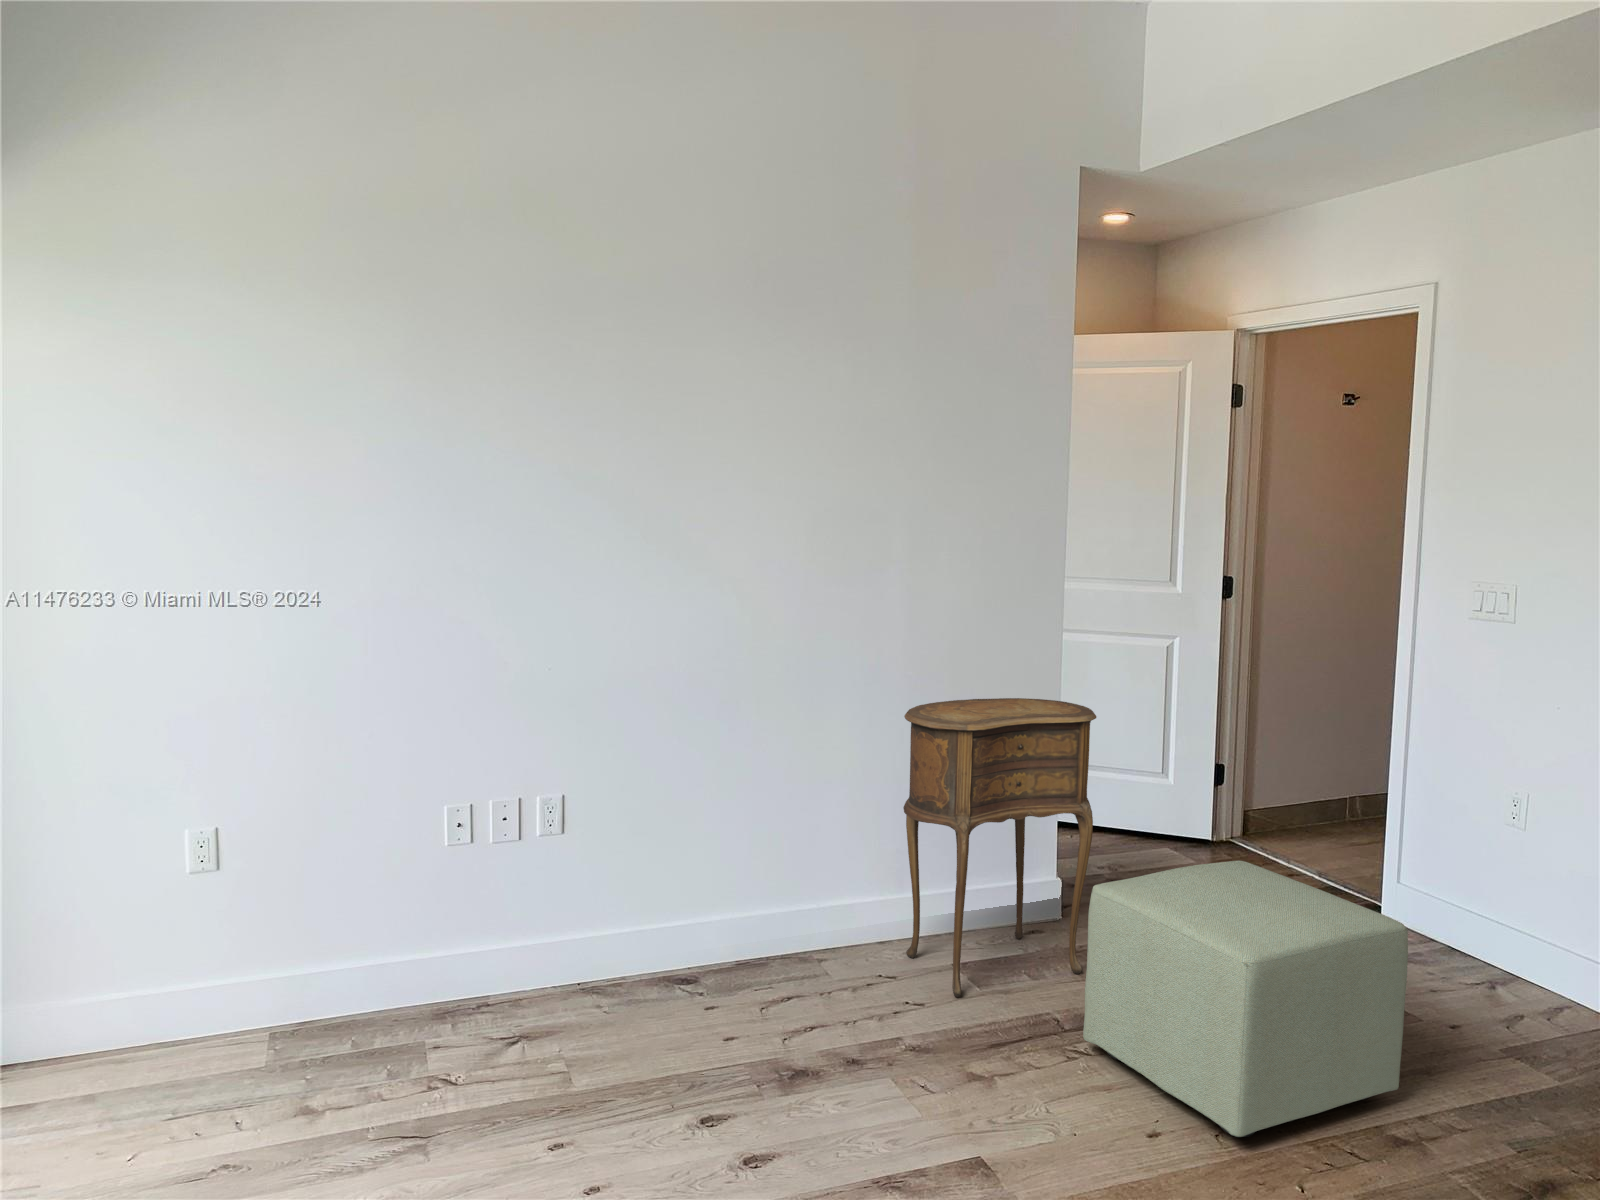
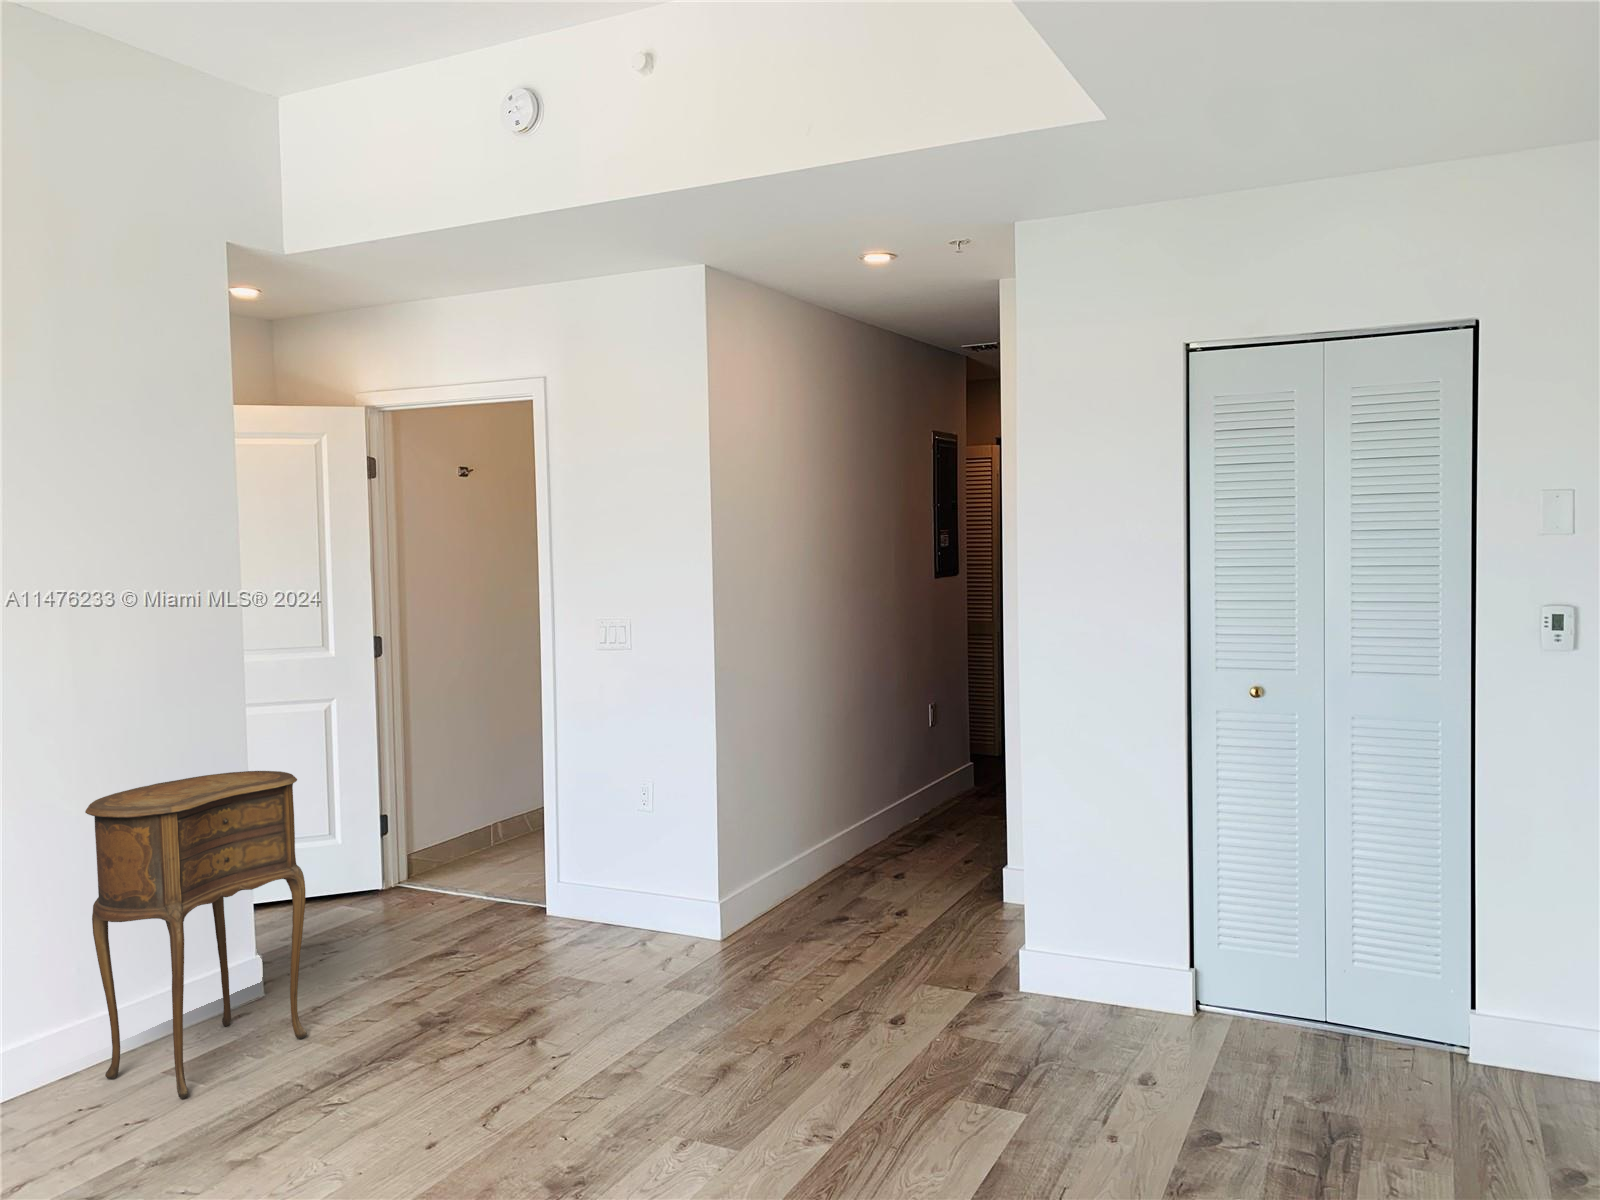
ottoman: present [1083,861,1408,1137] -> none [330,884,610,1120]

